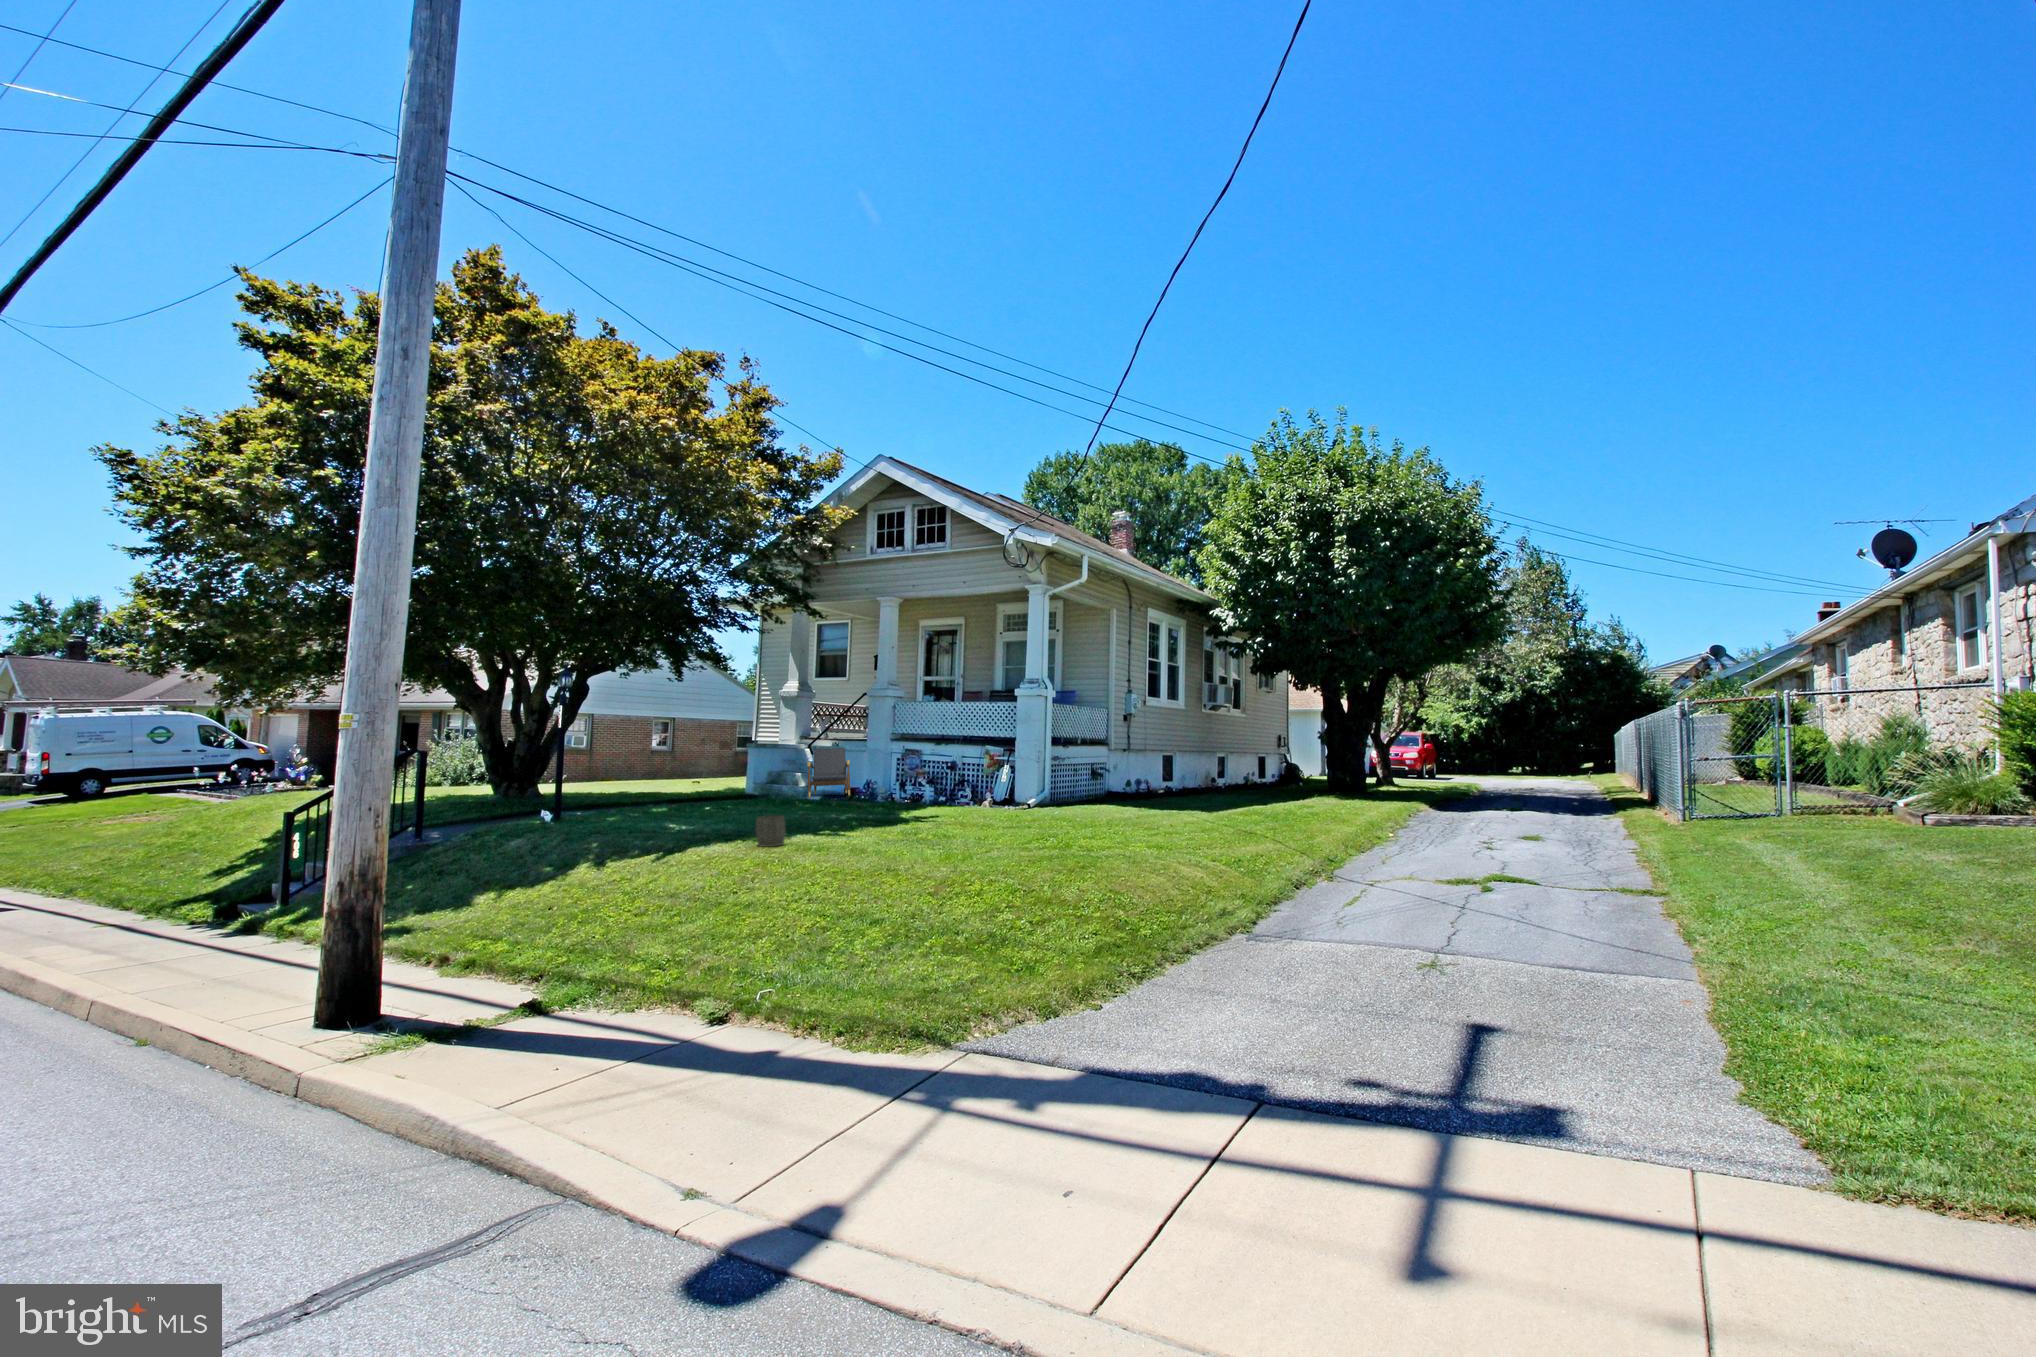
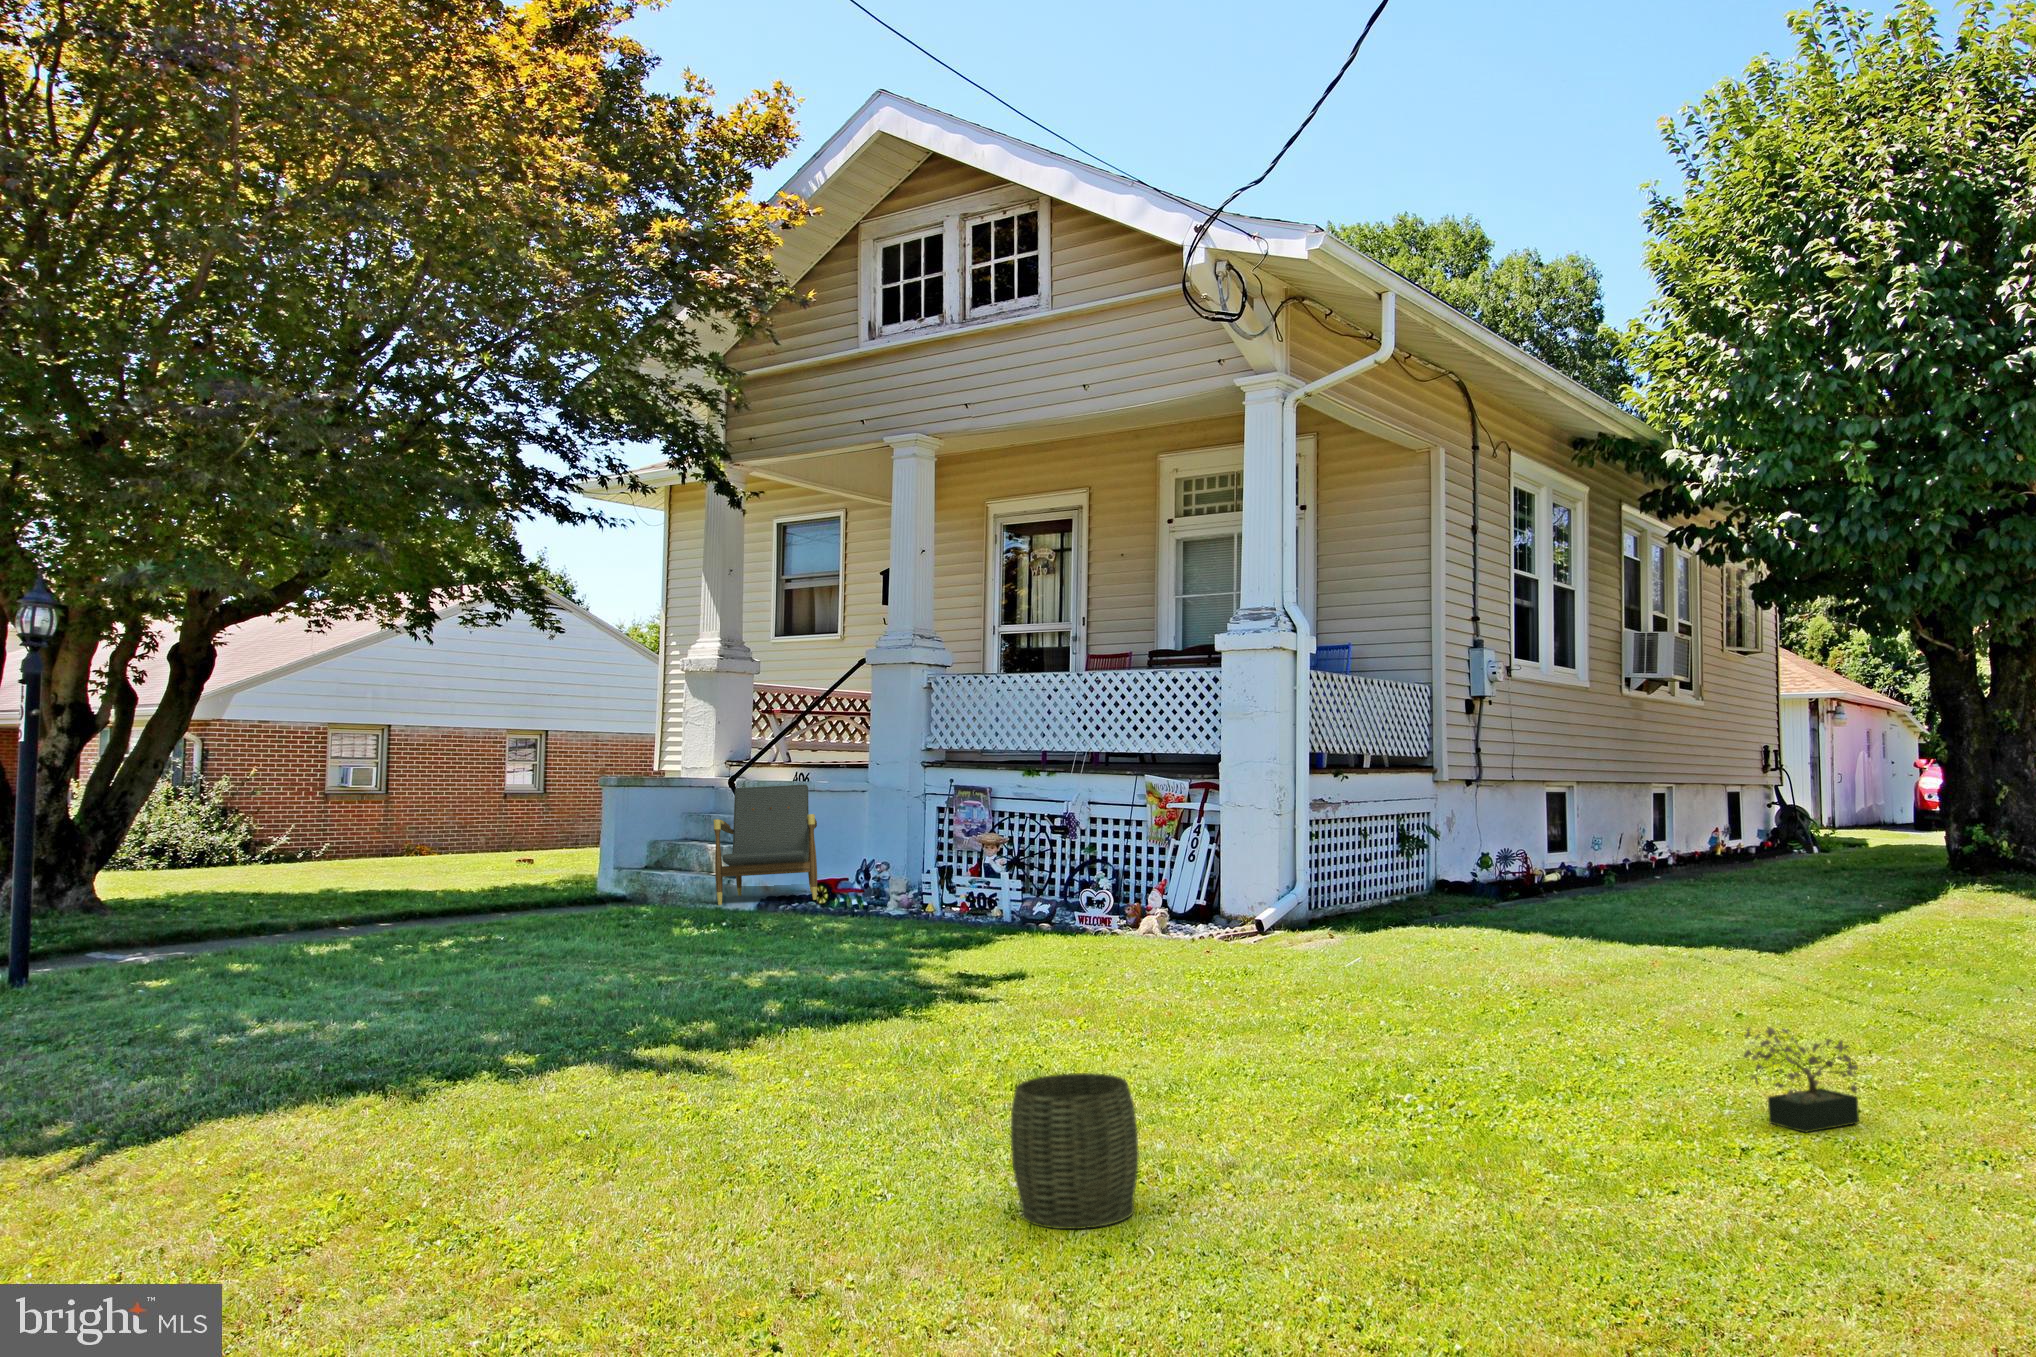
woven basket: present [756,815,786,847] -> present [1011,1073,1139,1229]
decorative plant: none [1136,815,1166,843] -> present [1743,1027,1859,1132]

